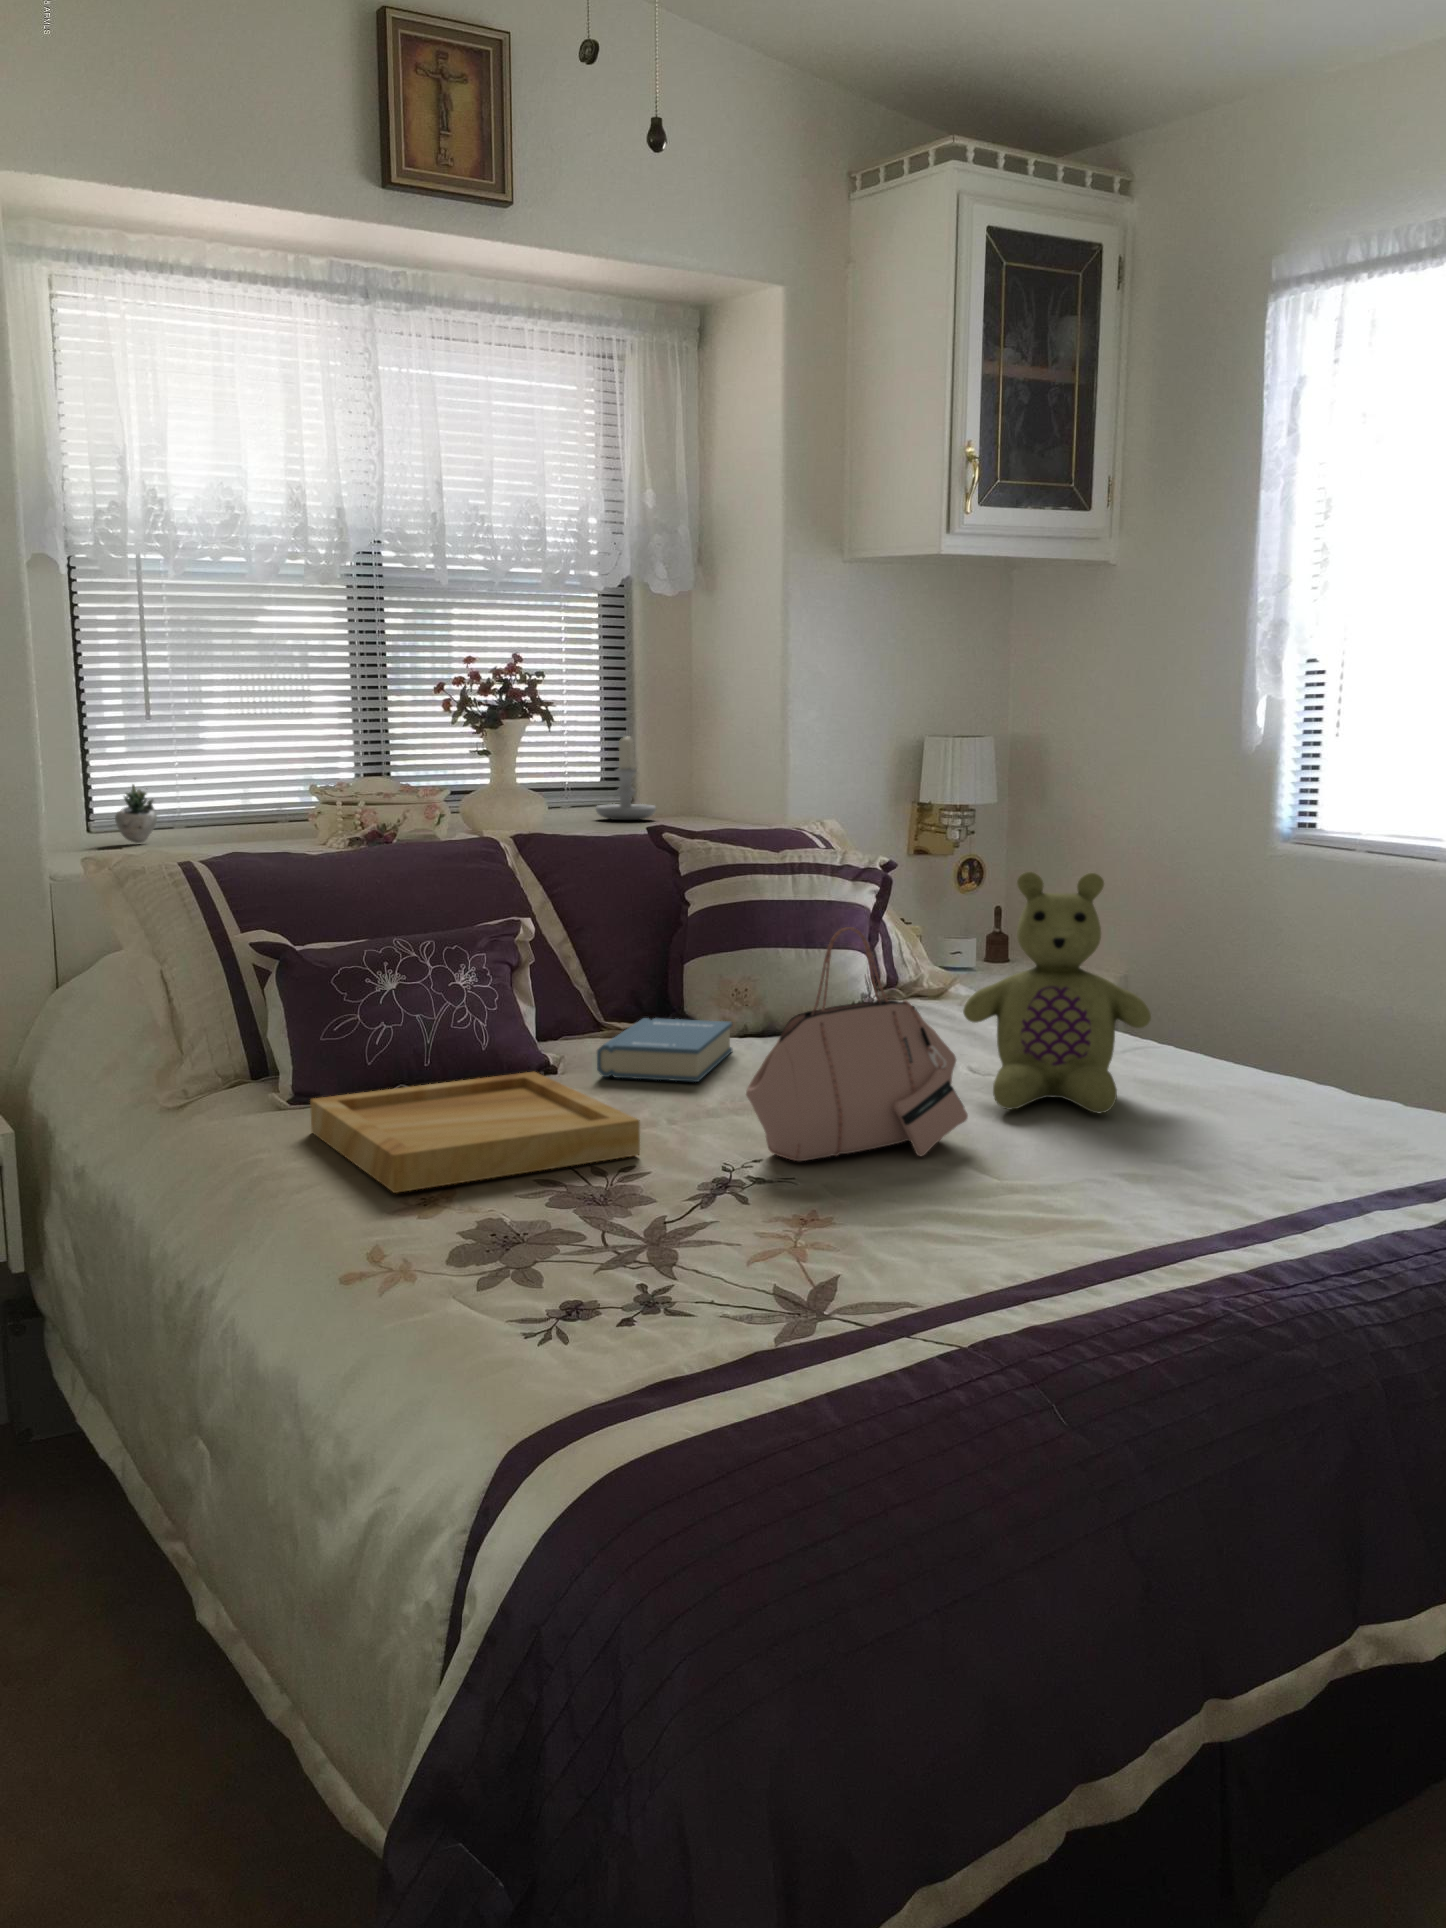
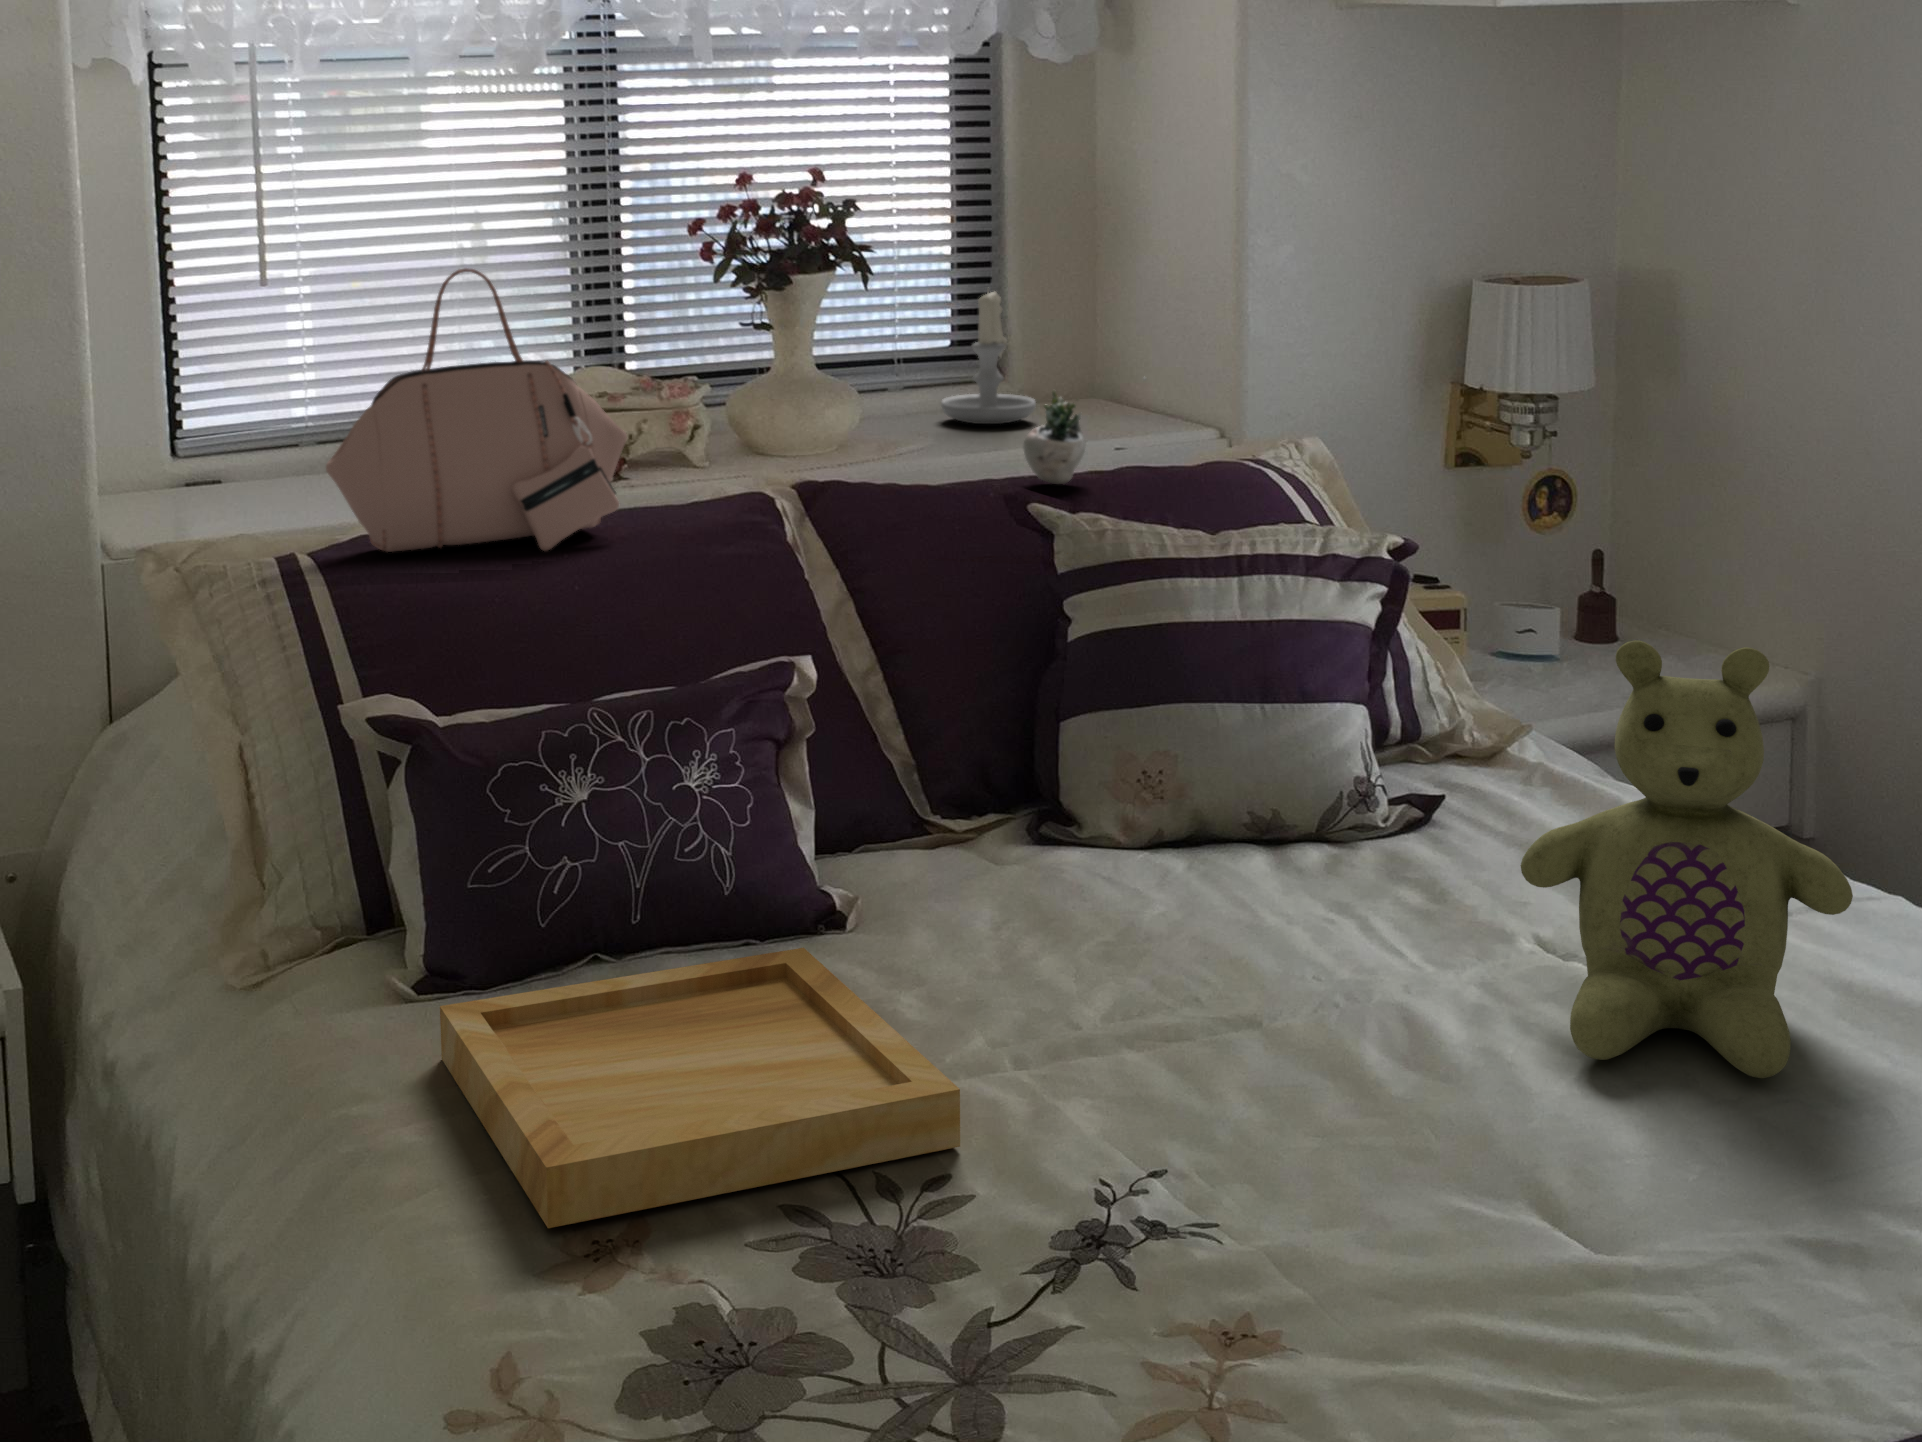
succulent plant: present [115,778,196,843] -> present [1023,377,1146,484]
handbag: present [746,927,968,1161] -> present [326,268,627,552]
hardback book: present [597,1018,732,1082] -> none [909,819,1136,961]

